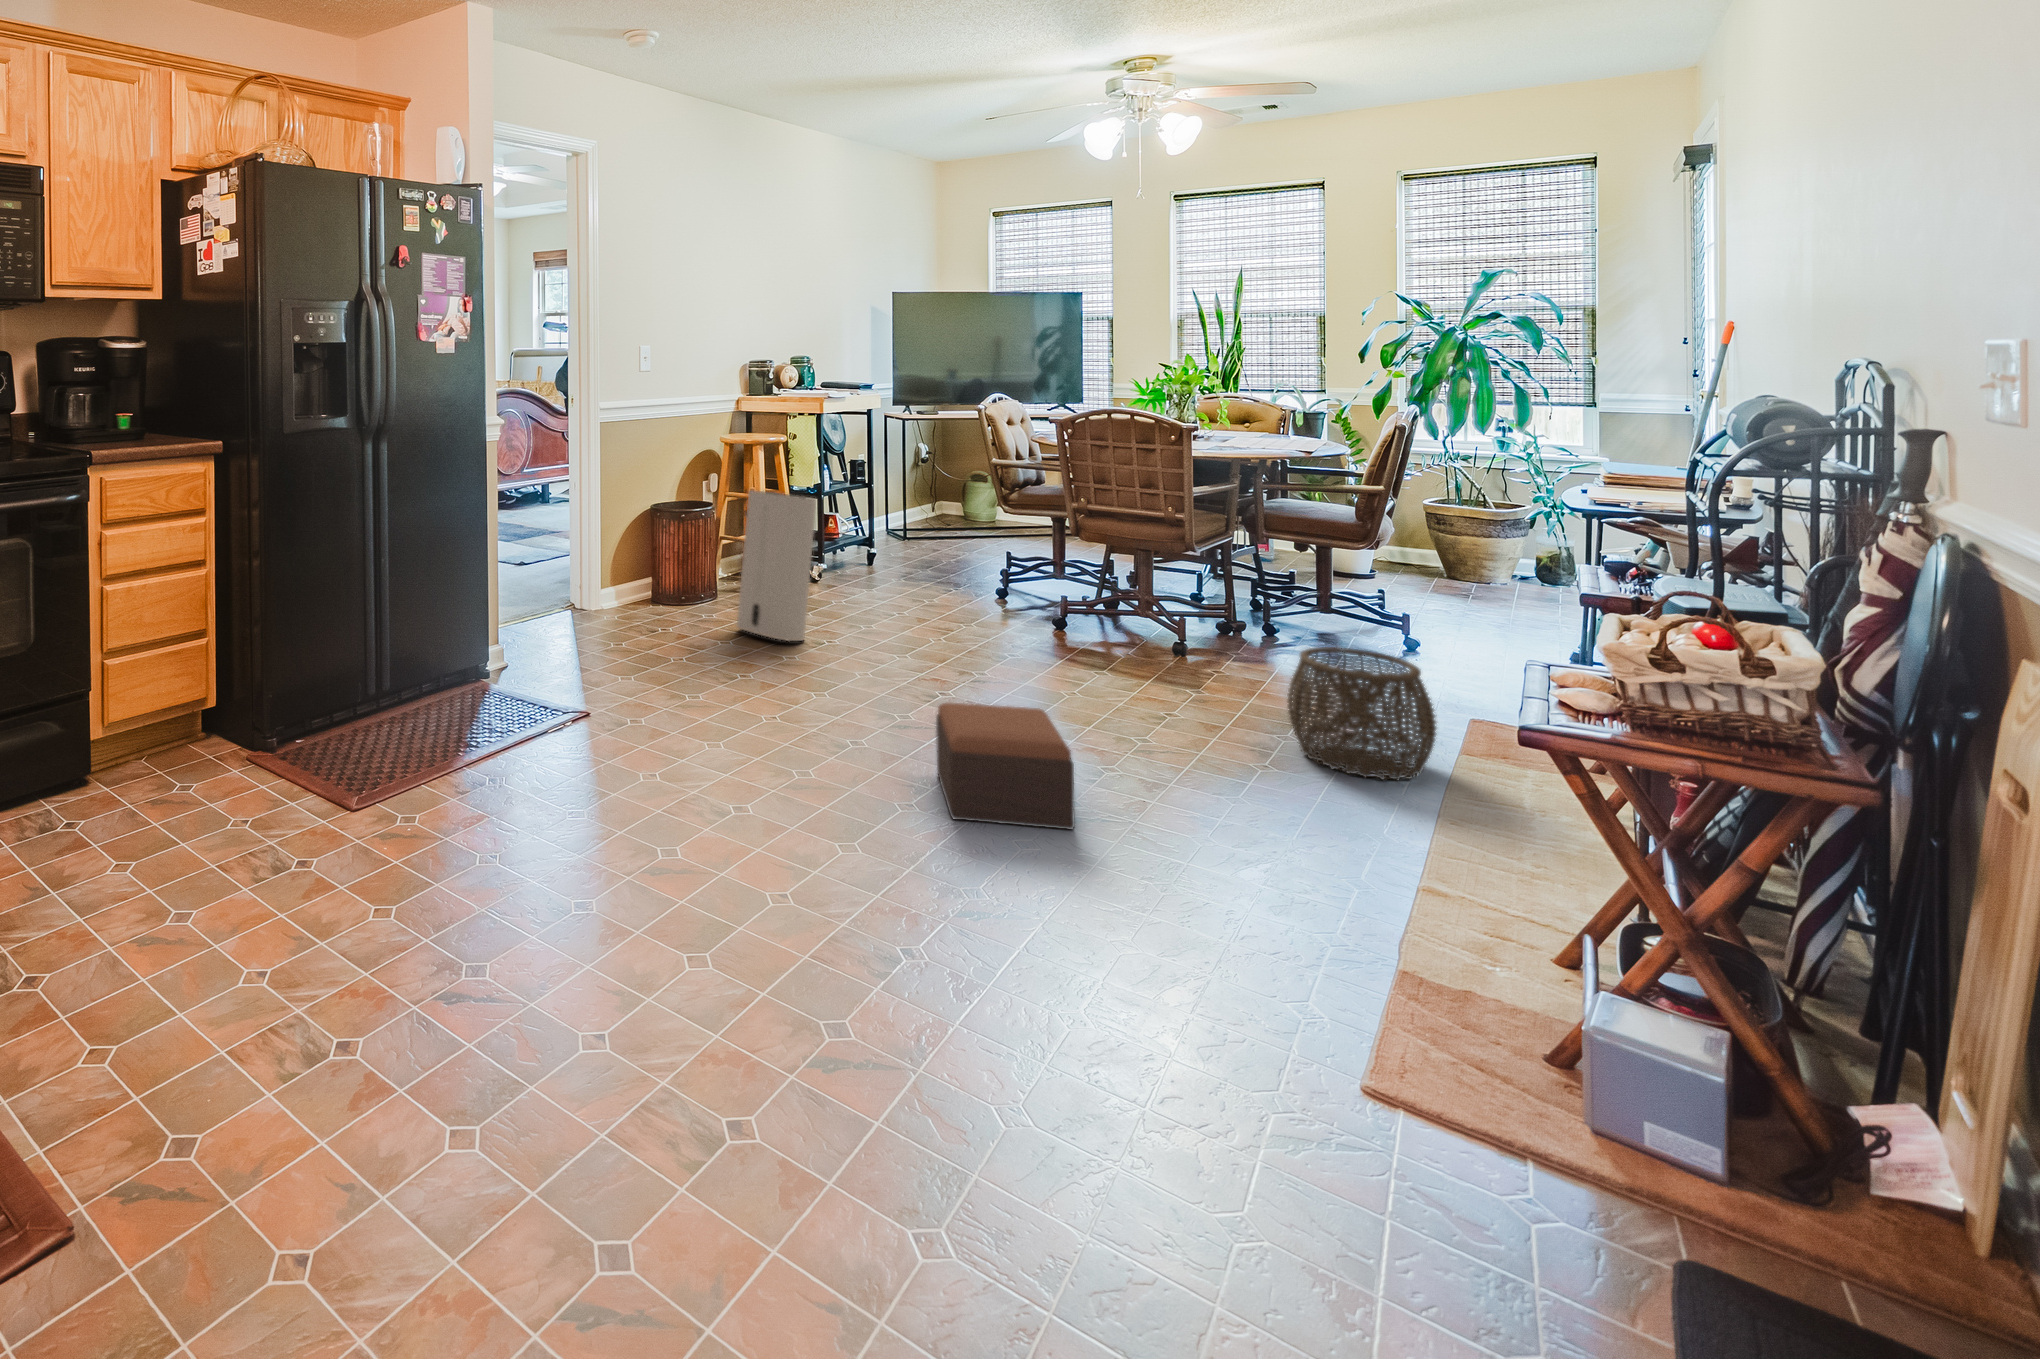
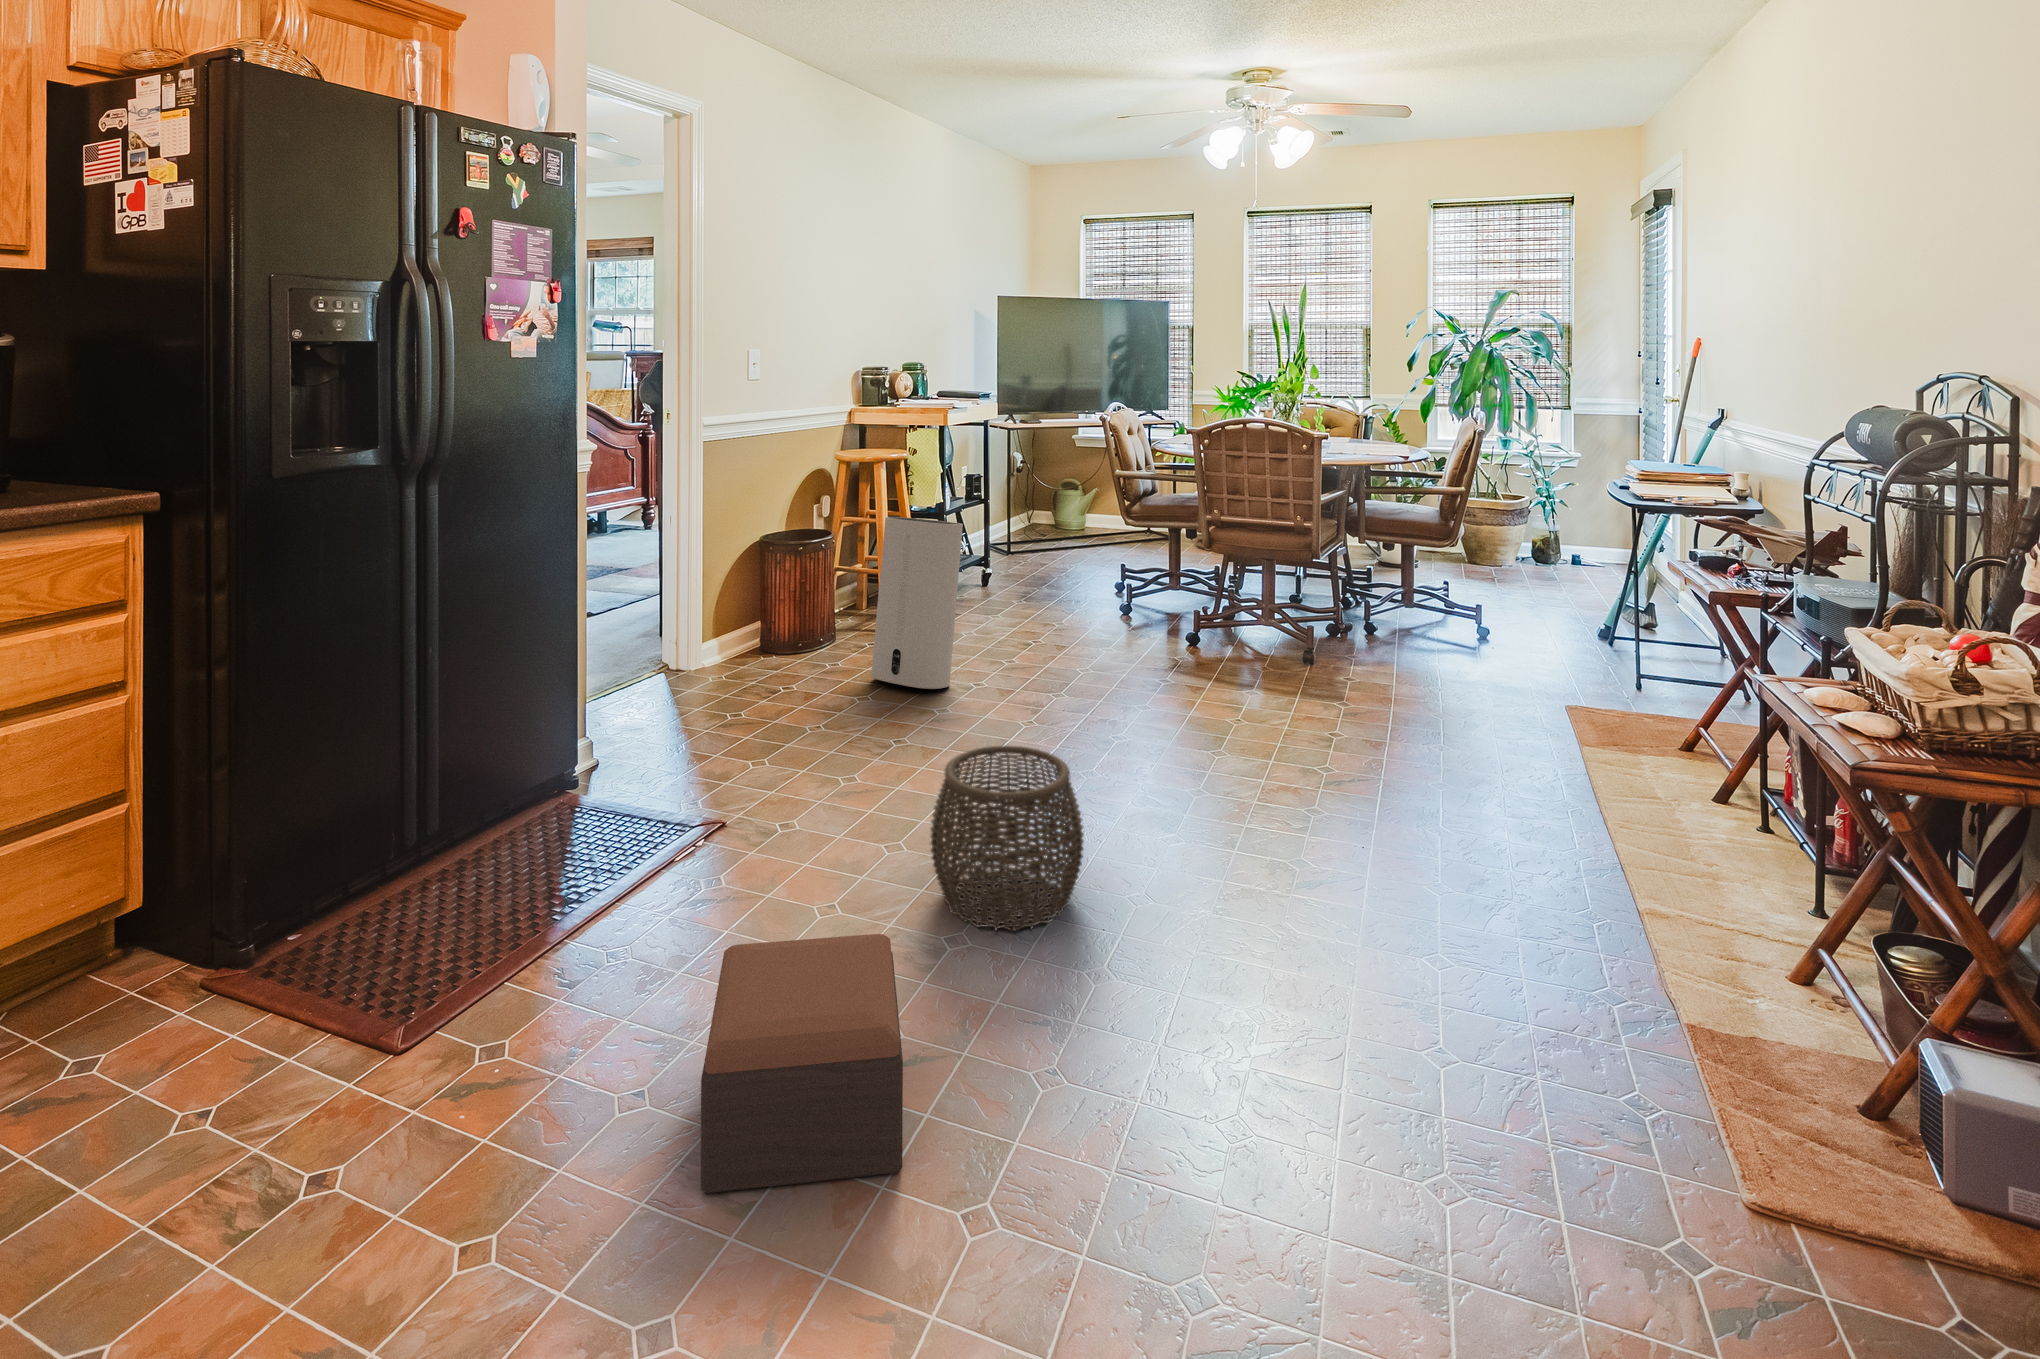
woven basket: present [1287,647,1437,780] -> present [930,746,1084,931]
footstool: present [936,703,1075,829] -> present [701,934,903,1194]

